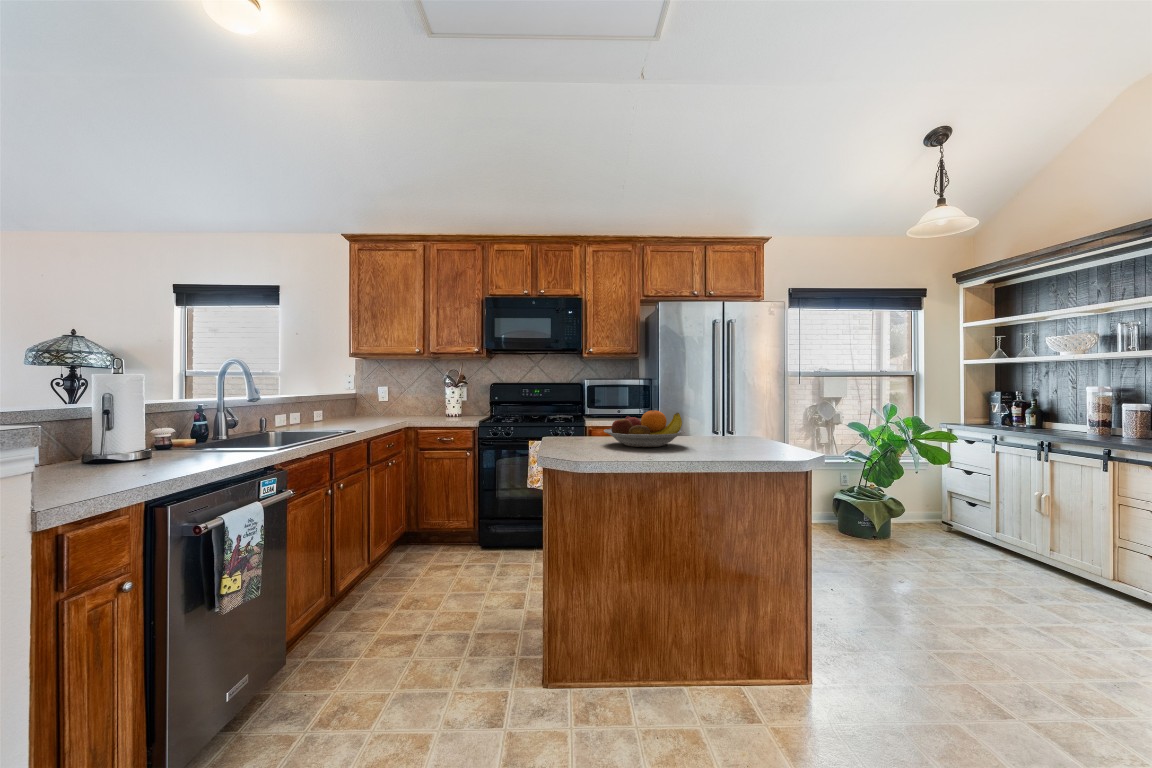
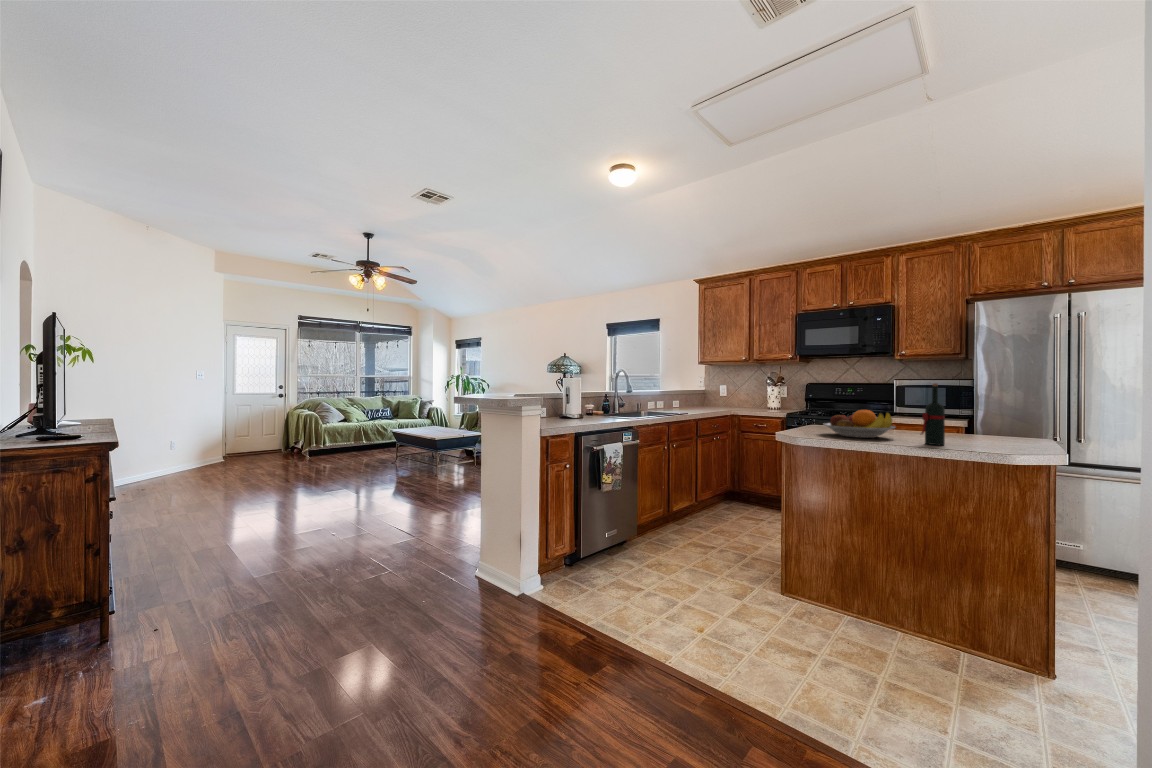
wine bottle: none [720,376,741,448] -> present [922,383,945,445]

